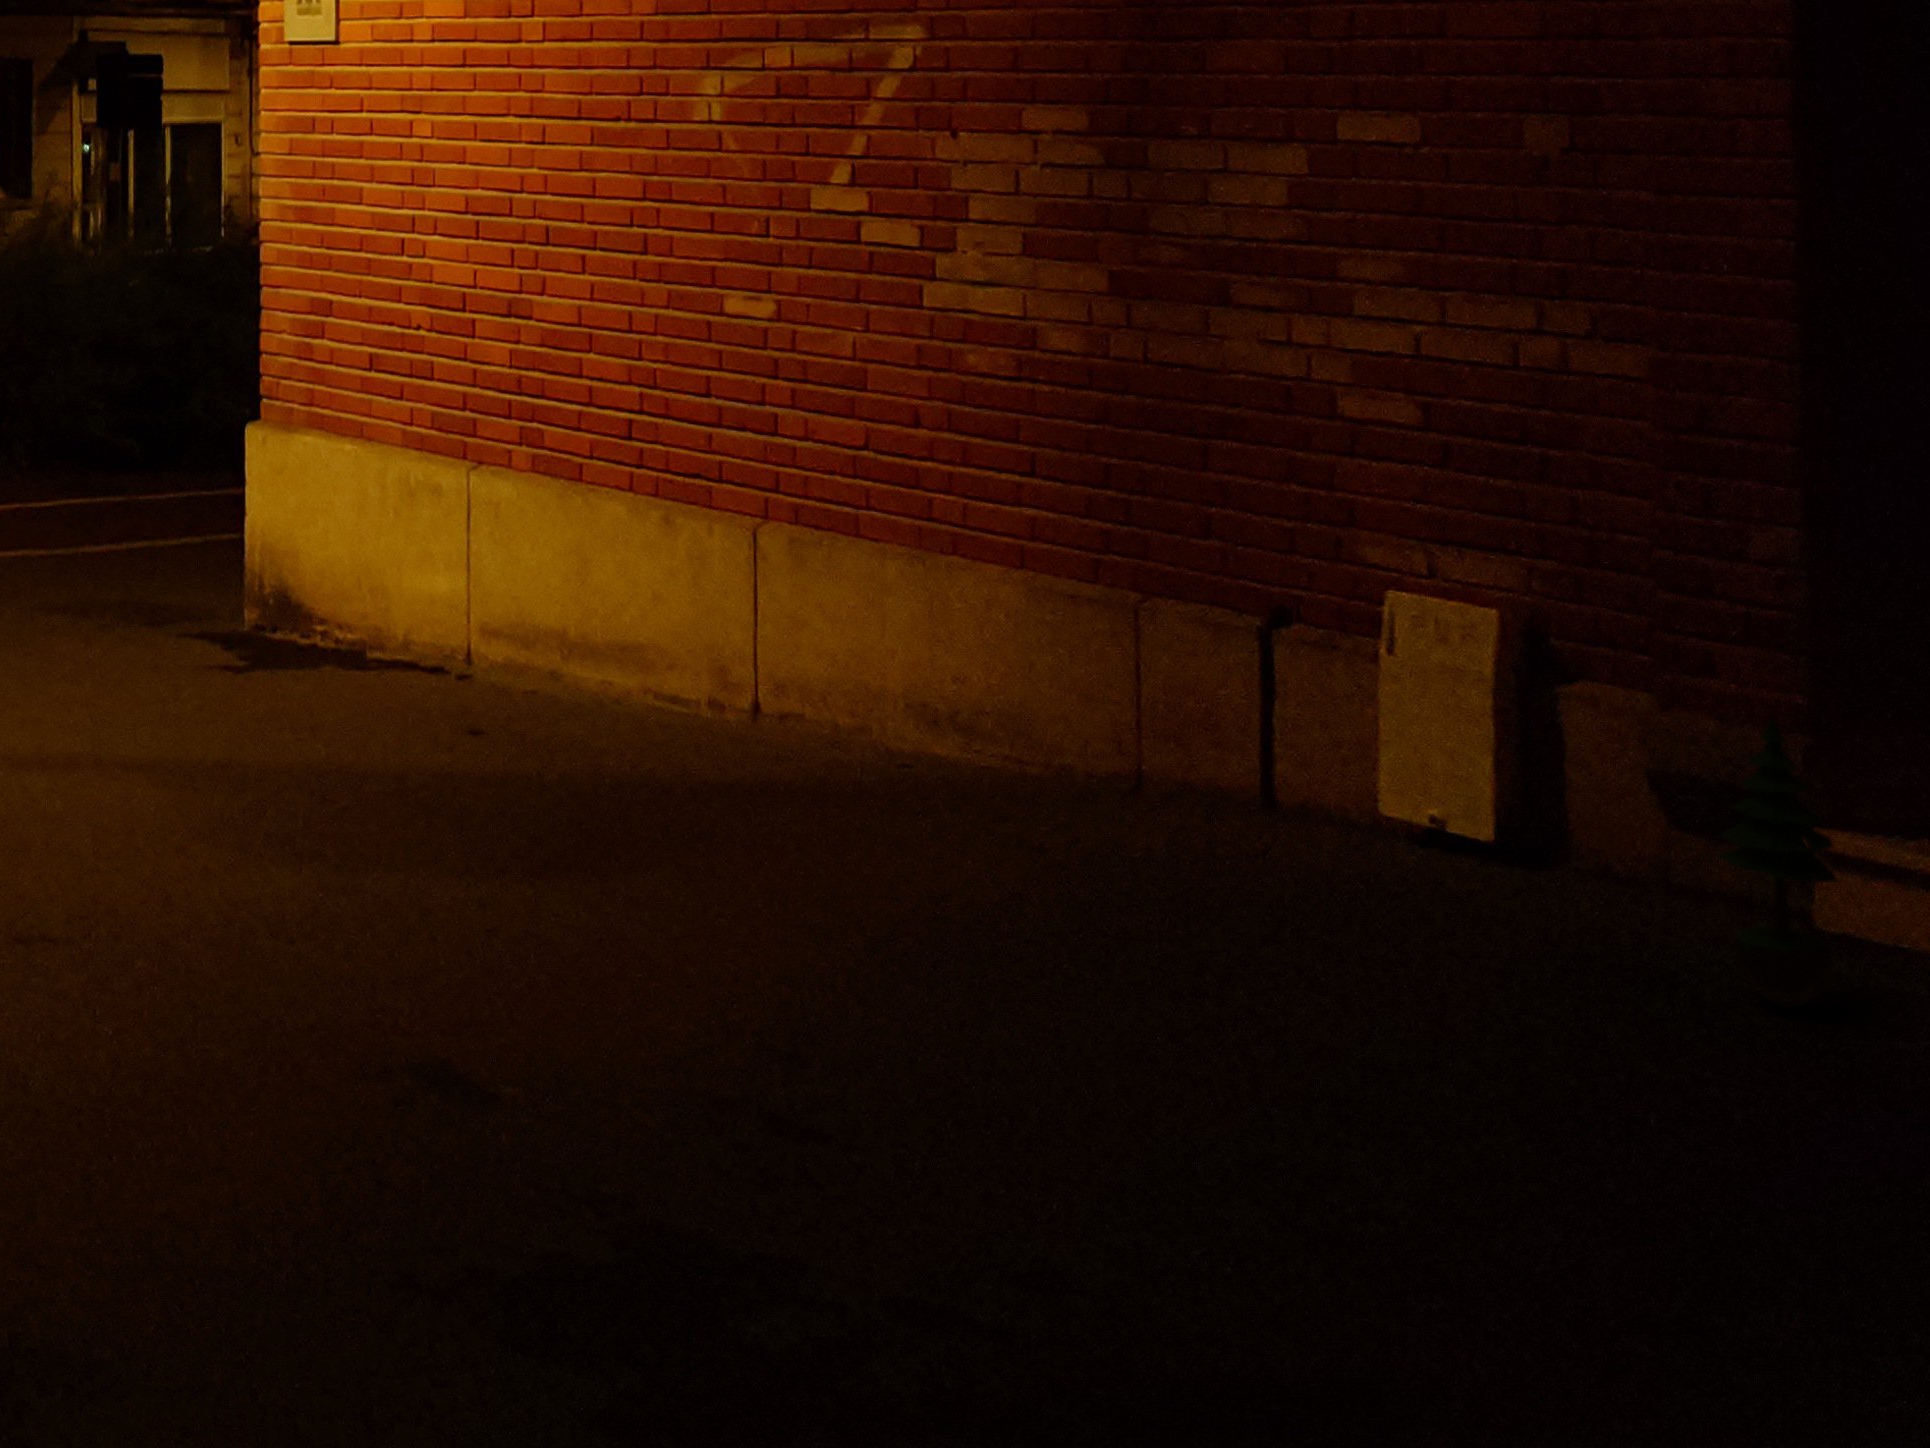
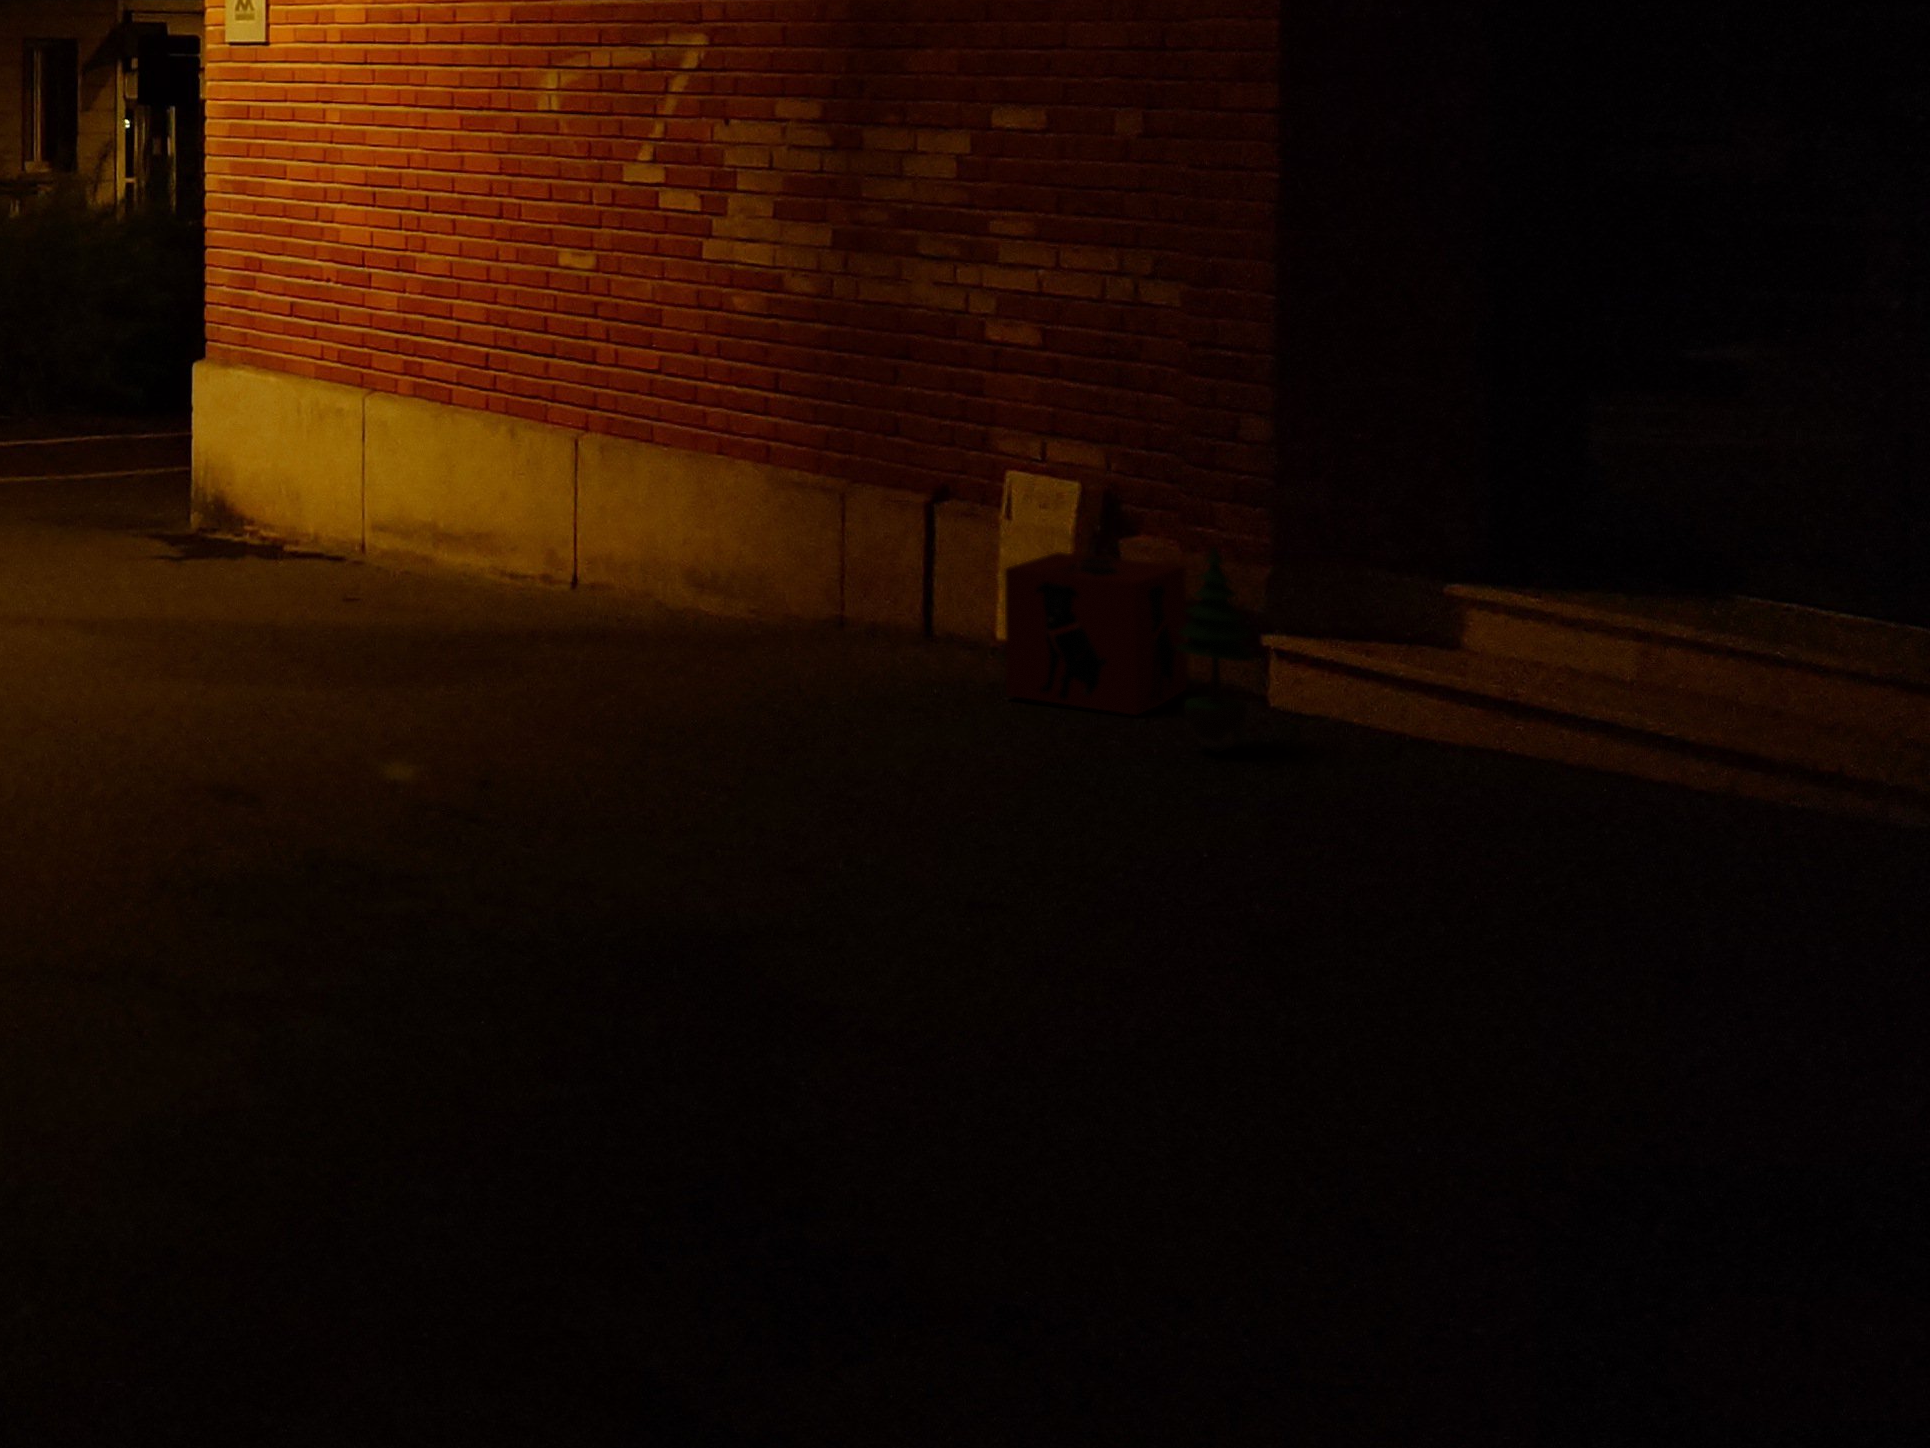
storage box: none [1423,703,1671,941] -> present [1005,552,1187,715]

